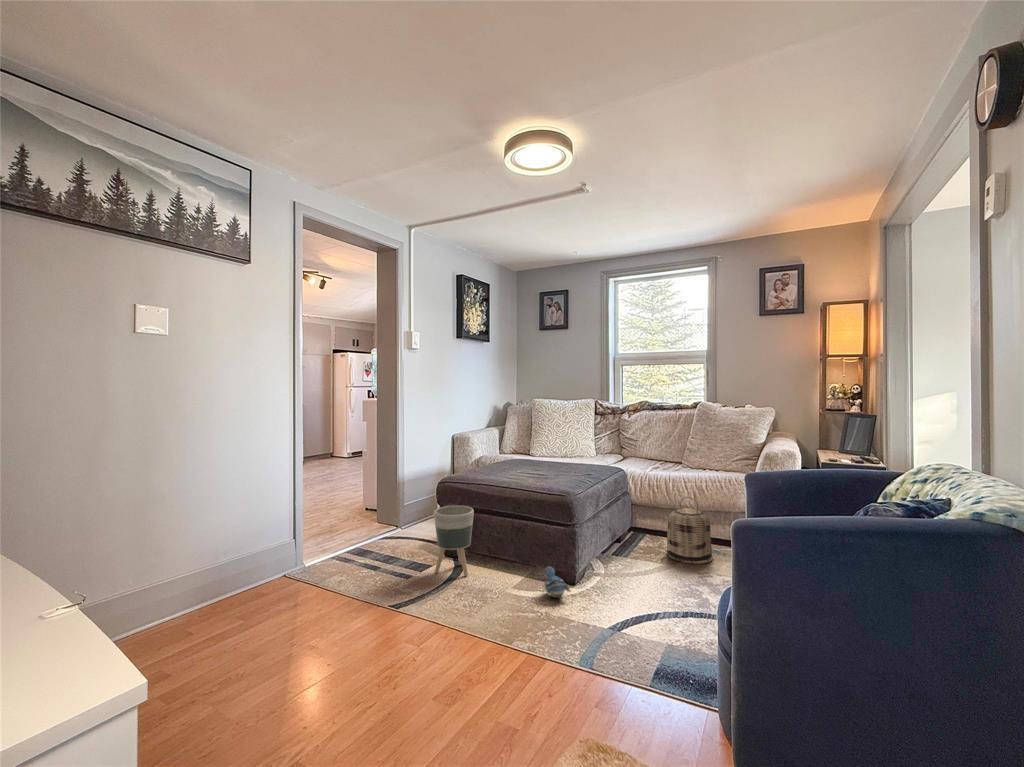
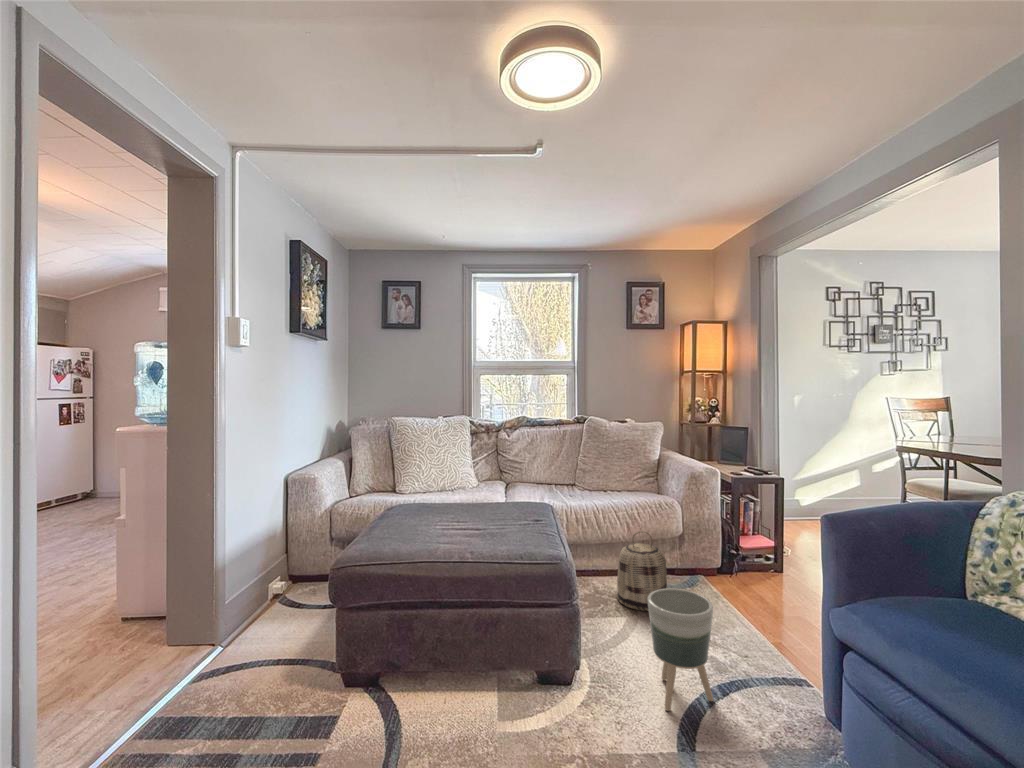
planter: present [434,506,474,576] -> present [647,588,713,711]
plush toy: present [544,566,570,599] -> none [560,678,609,732]

